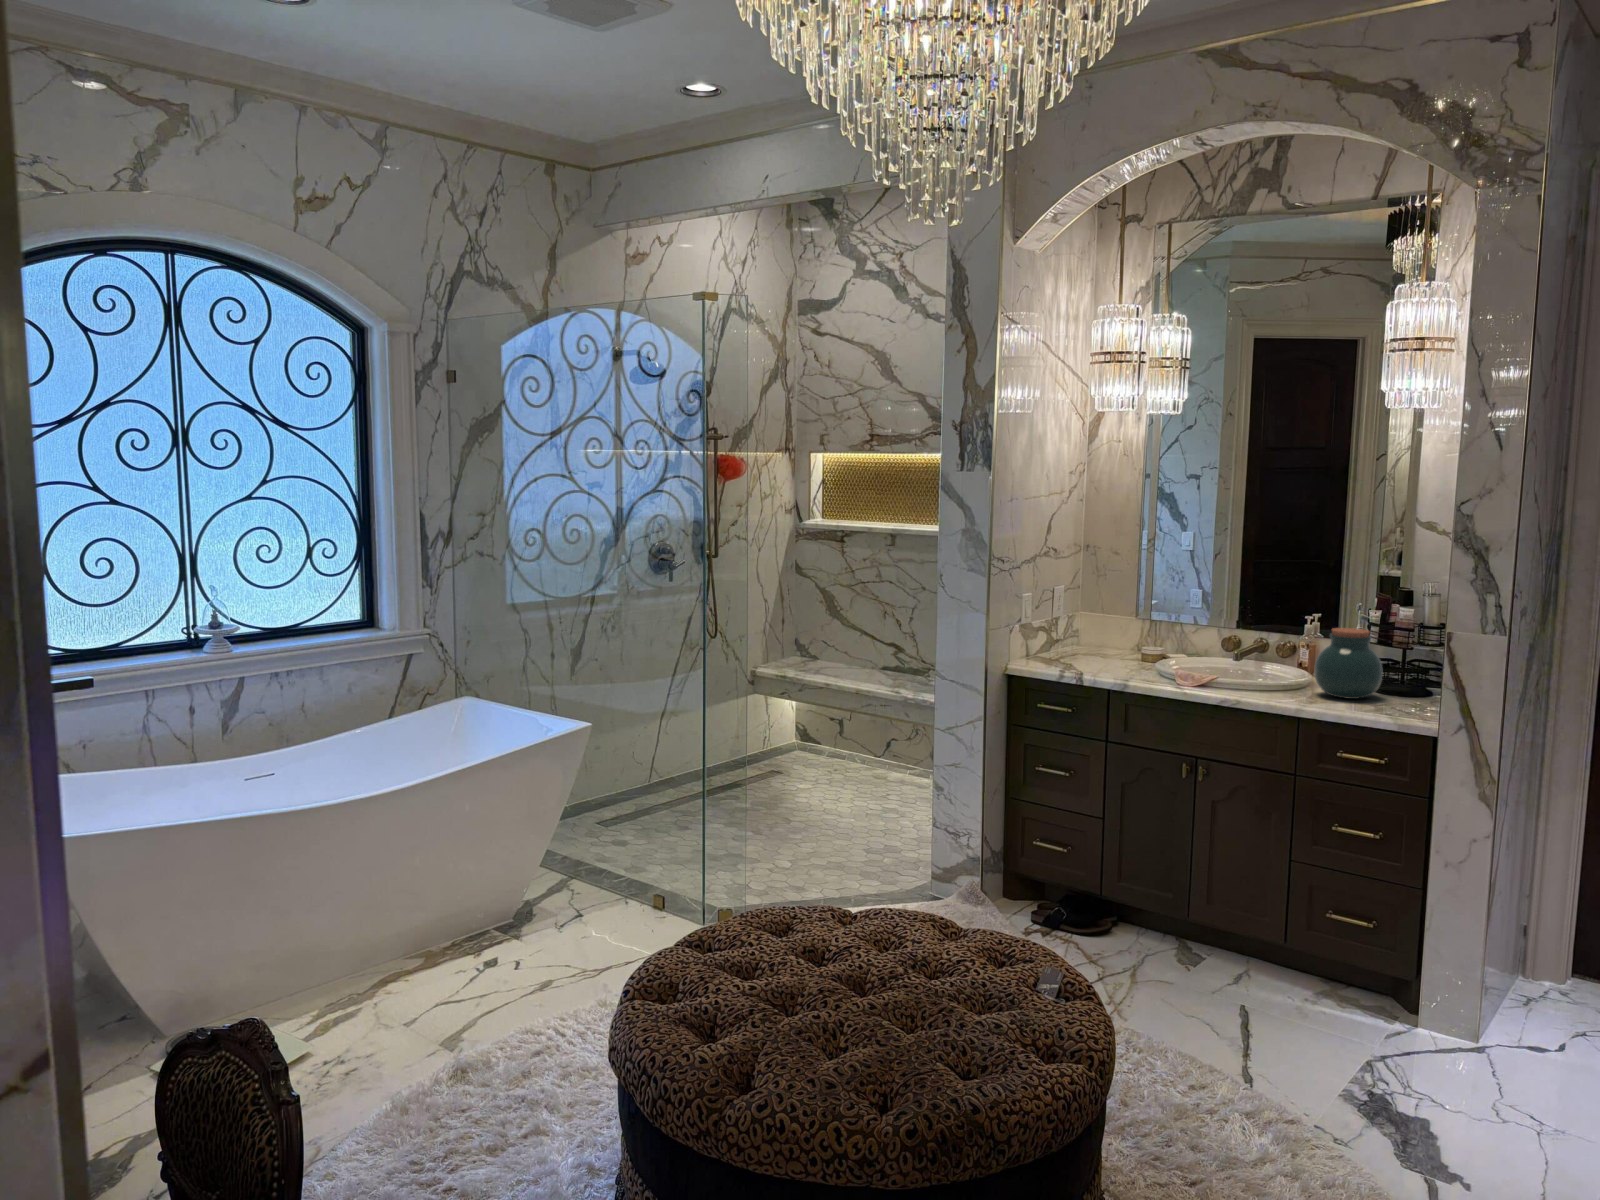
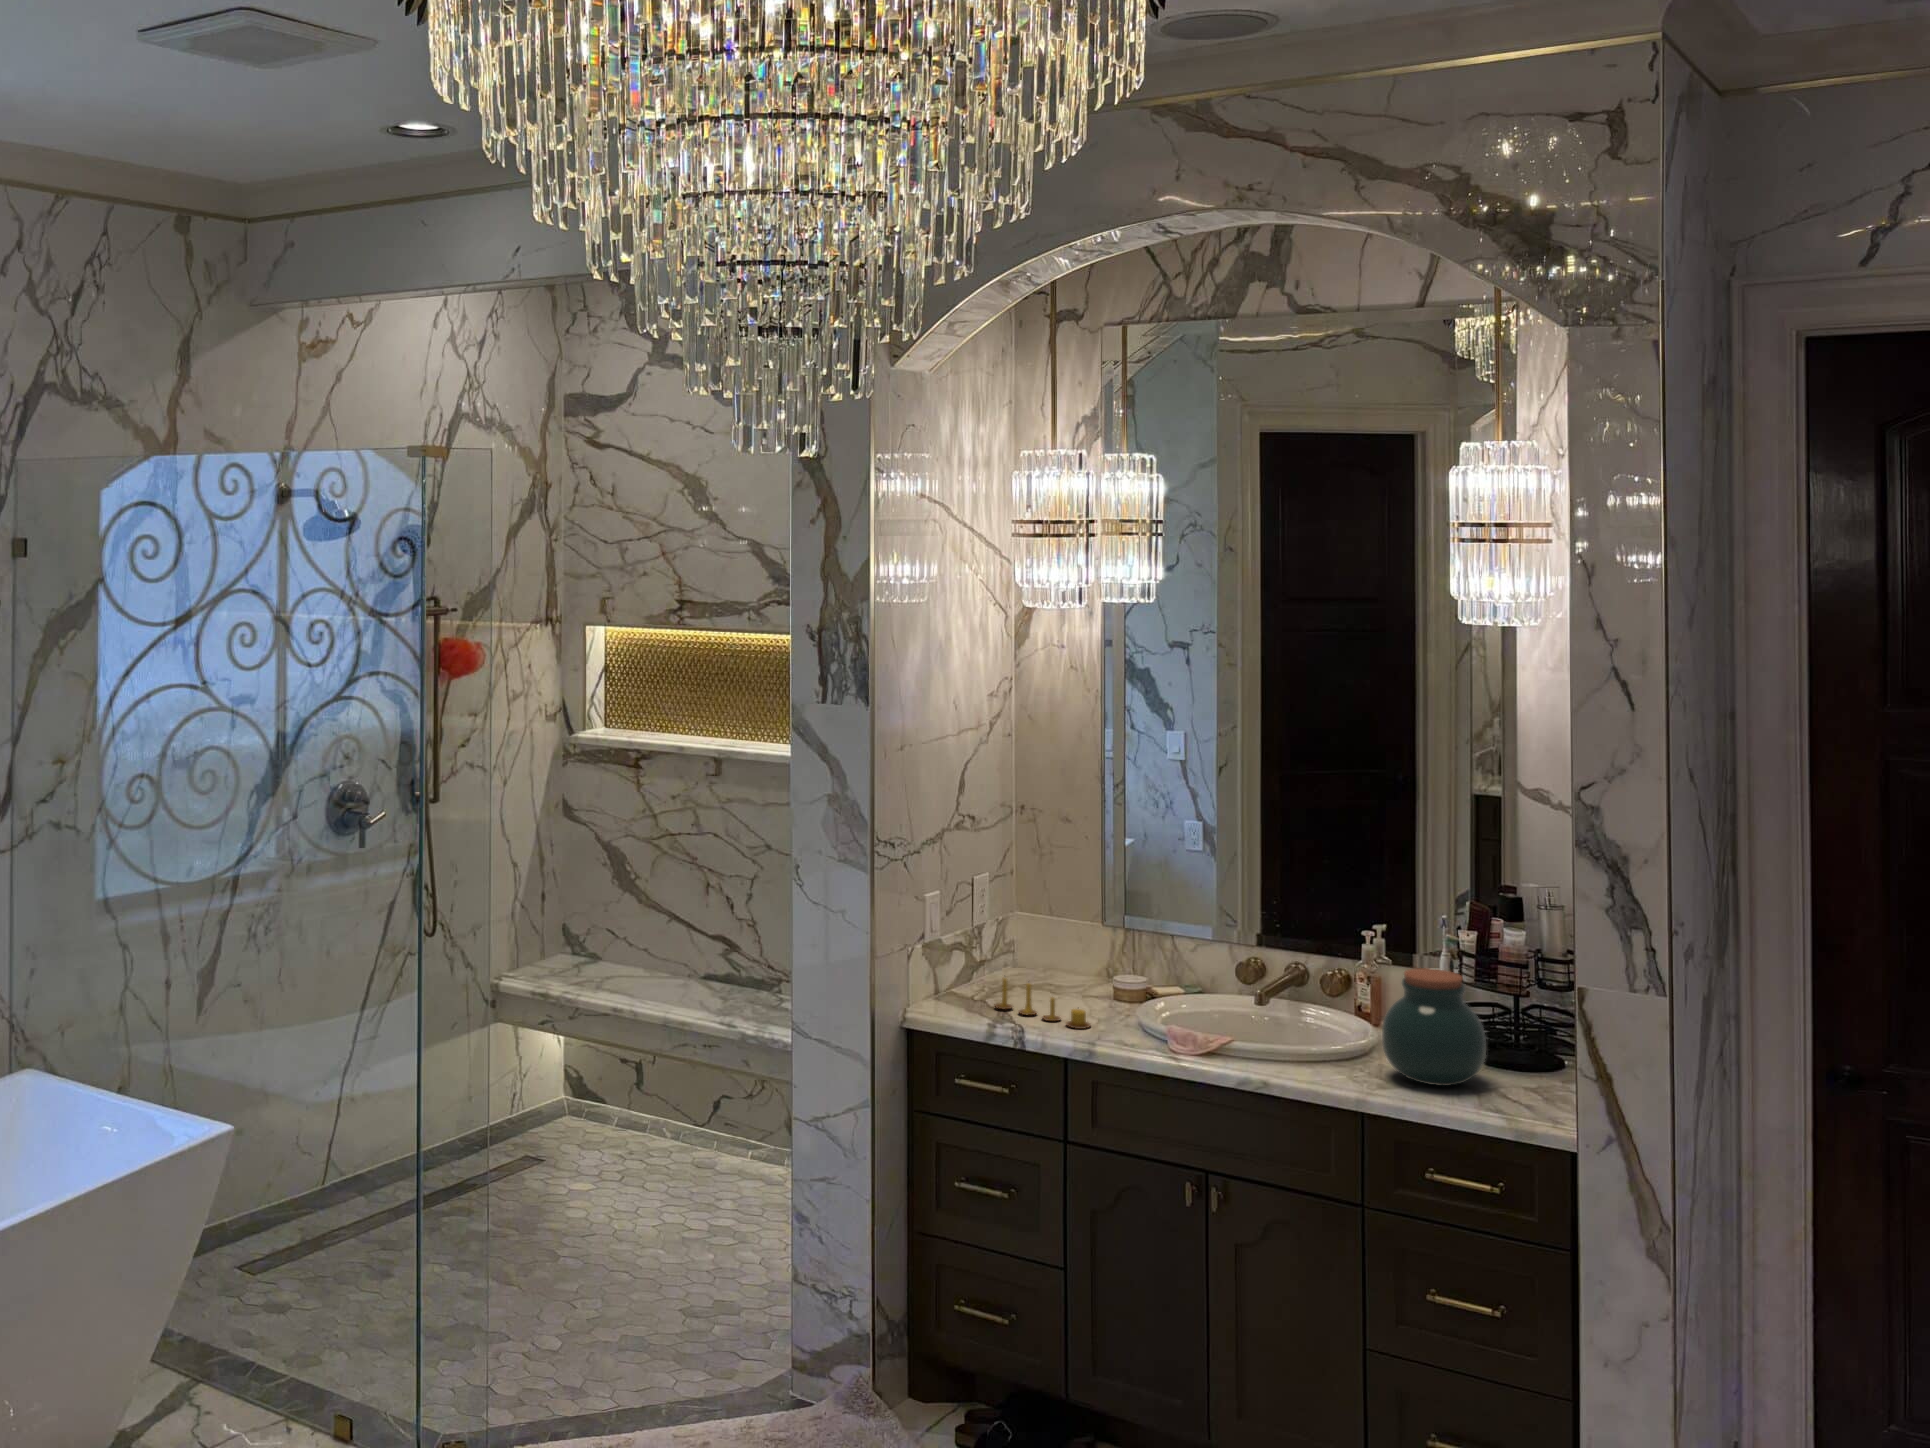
candle: none [1065,643,1127,673] -> present [994,977,1090,1029]

